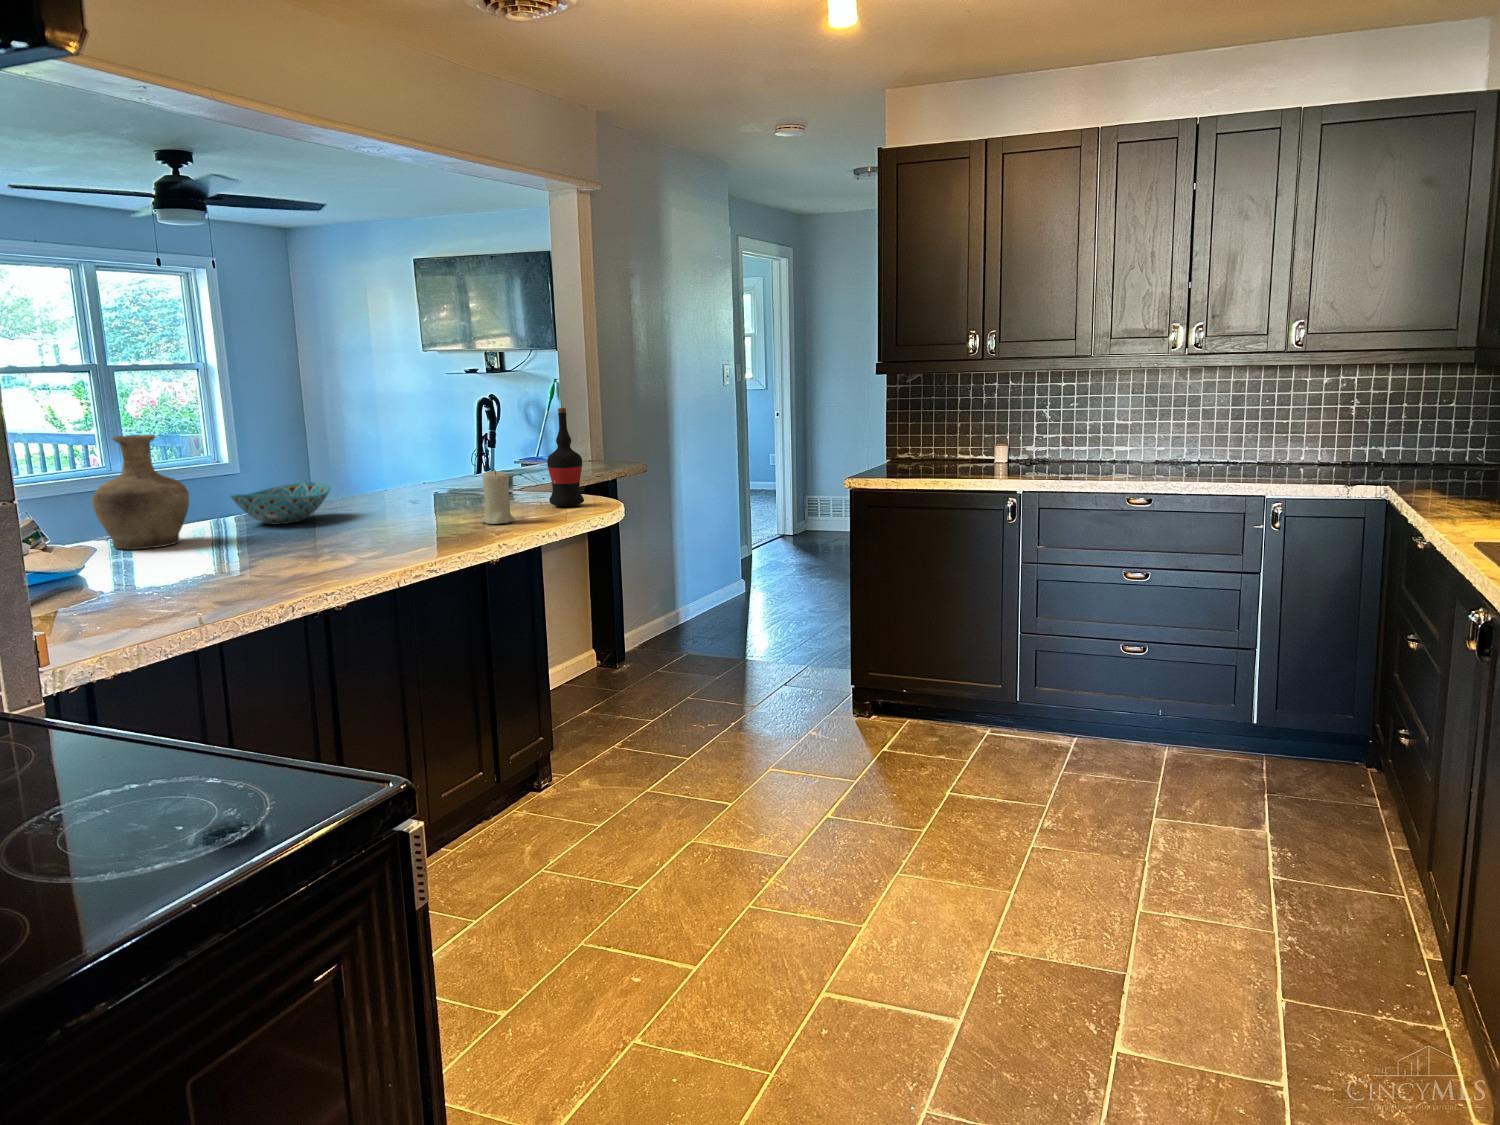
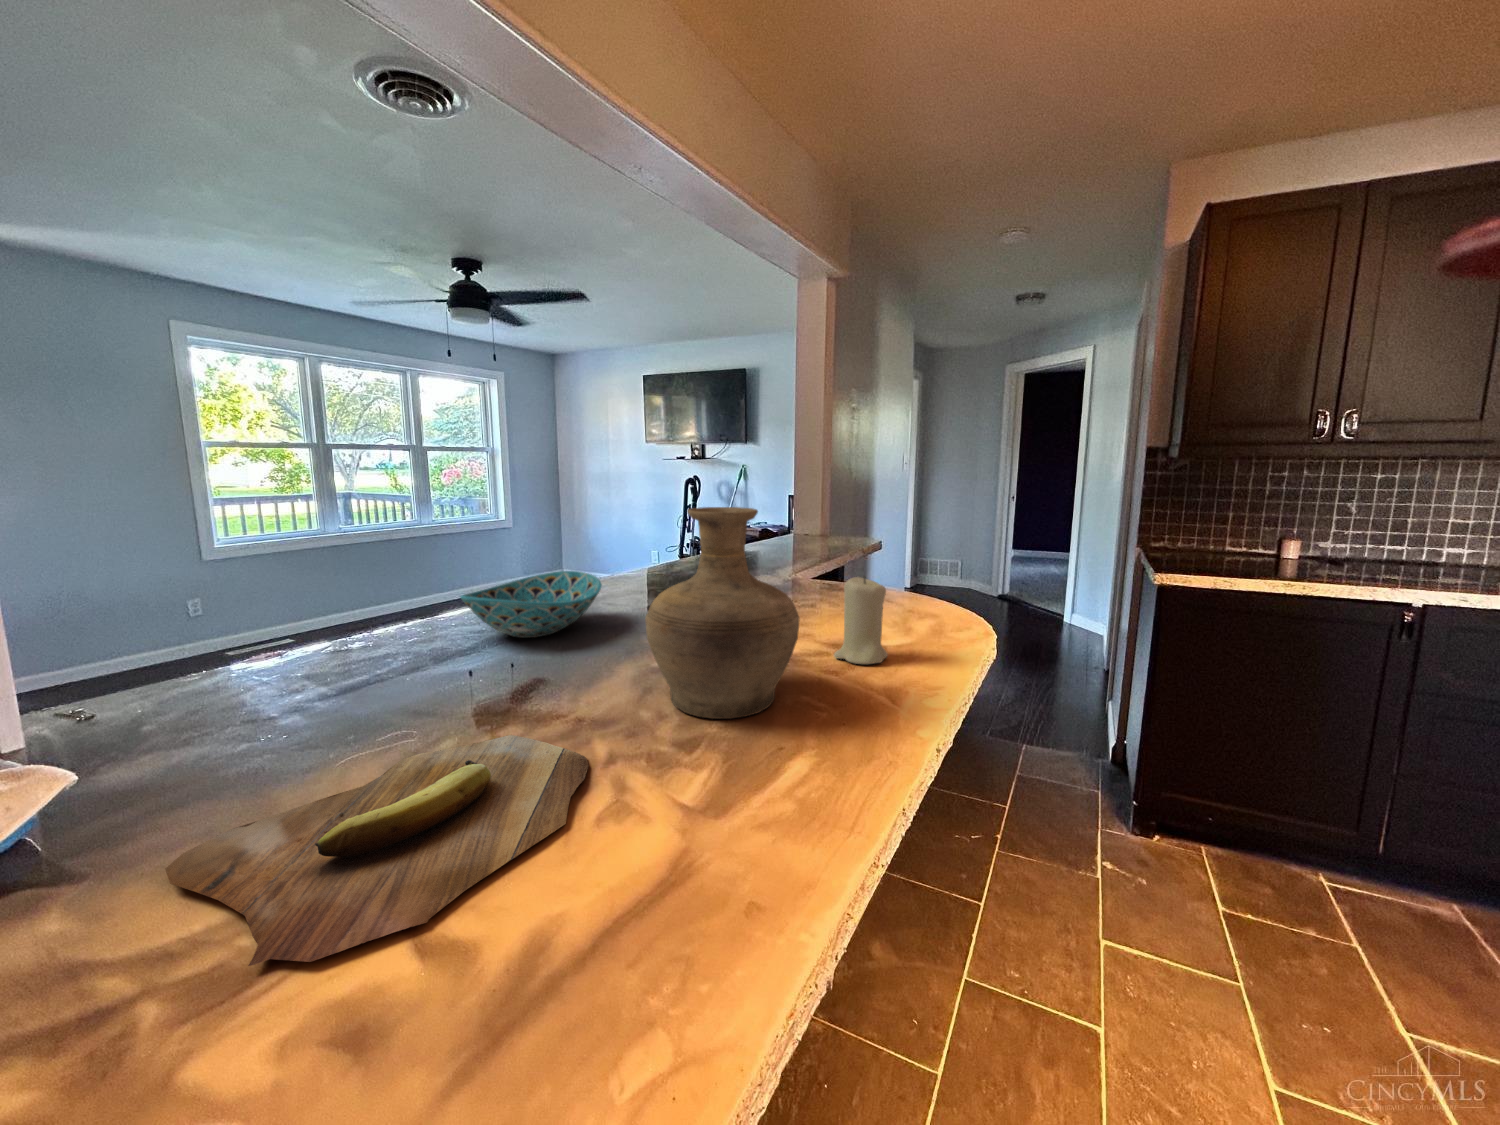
wine bottle: present [547,408,584,506] -> none [885,483,936,617]
vase: present [92,435,189,550] -> present [645,507,800,719]
cutting board: none [149,544,314,575] -> present [165,735,589,966]

